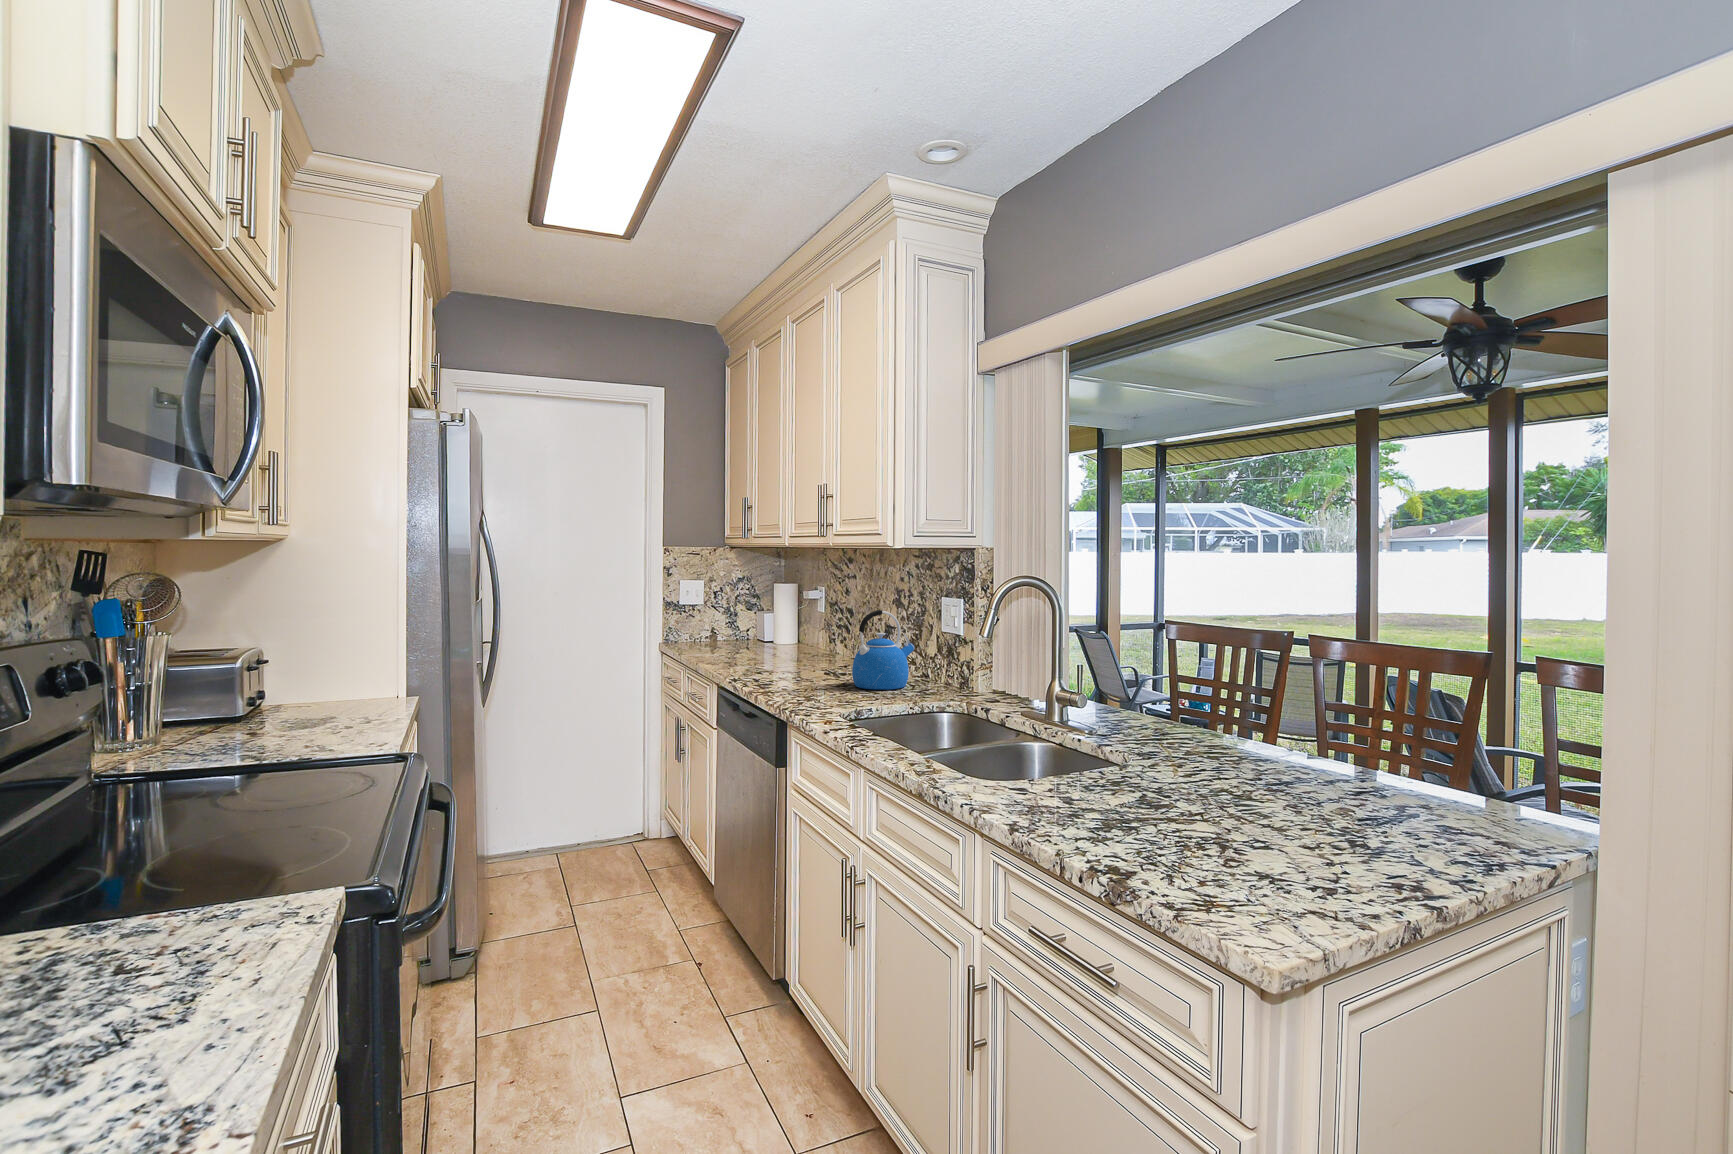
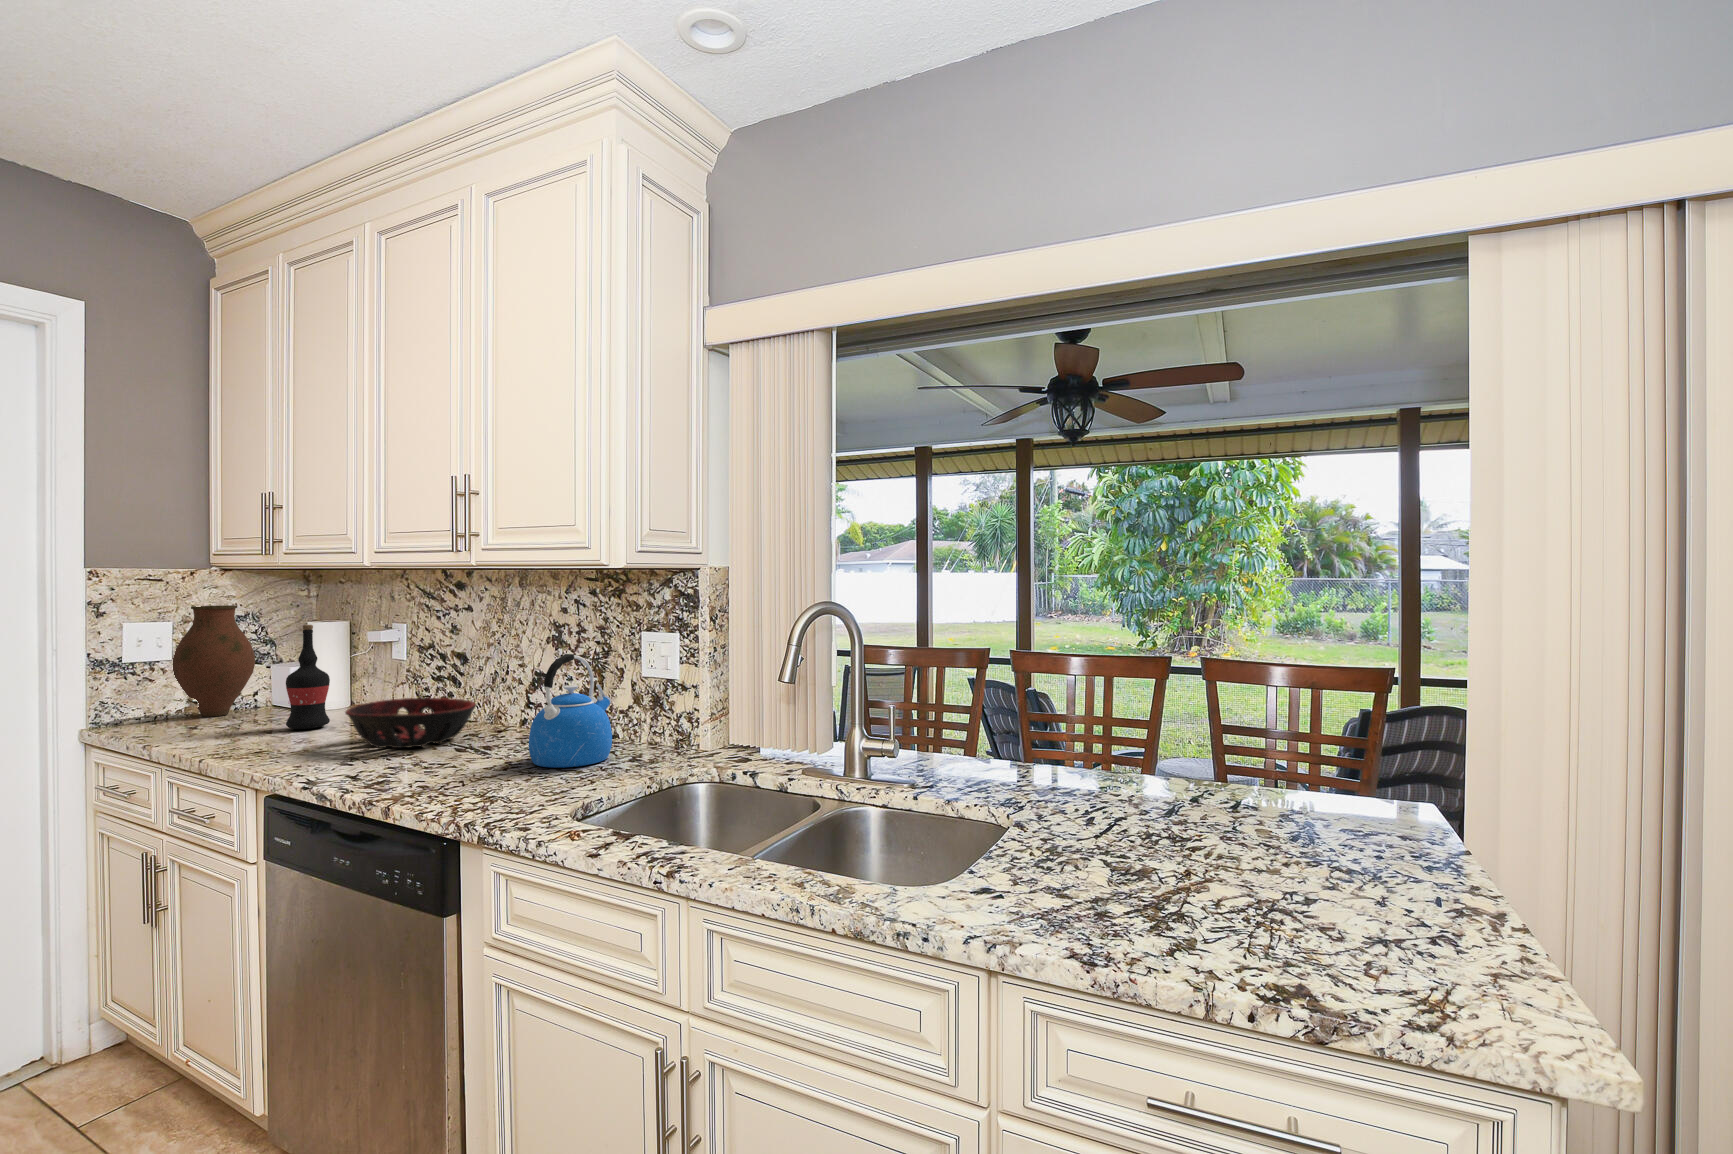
vase: none [704,571,746,643] -> present [173,605,255,717]
wine bottle: none [750,585,774,654] -> present [286,625,330,729]
decorative bowl: none [767,637,846,669] -> present [345,698,476,748]

